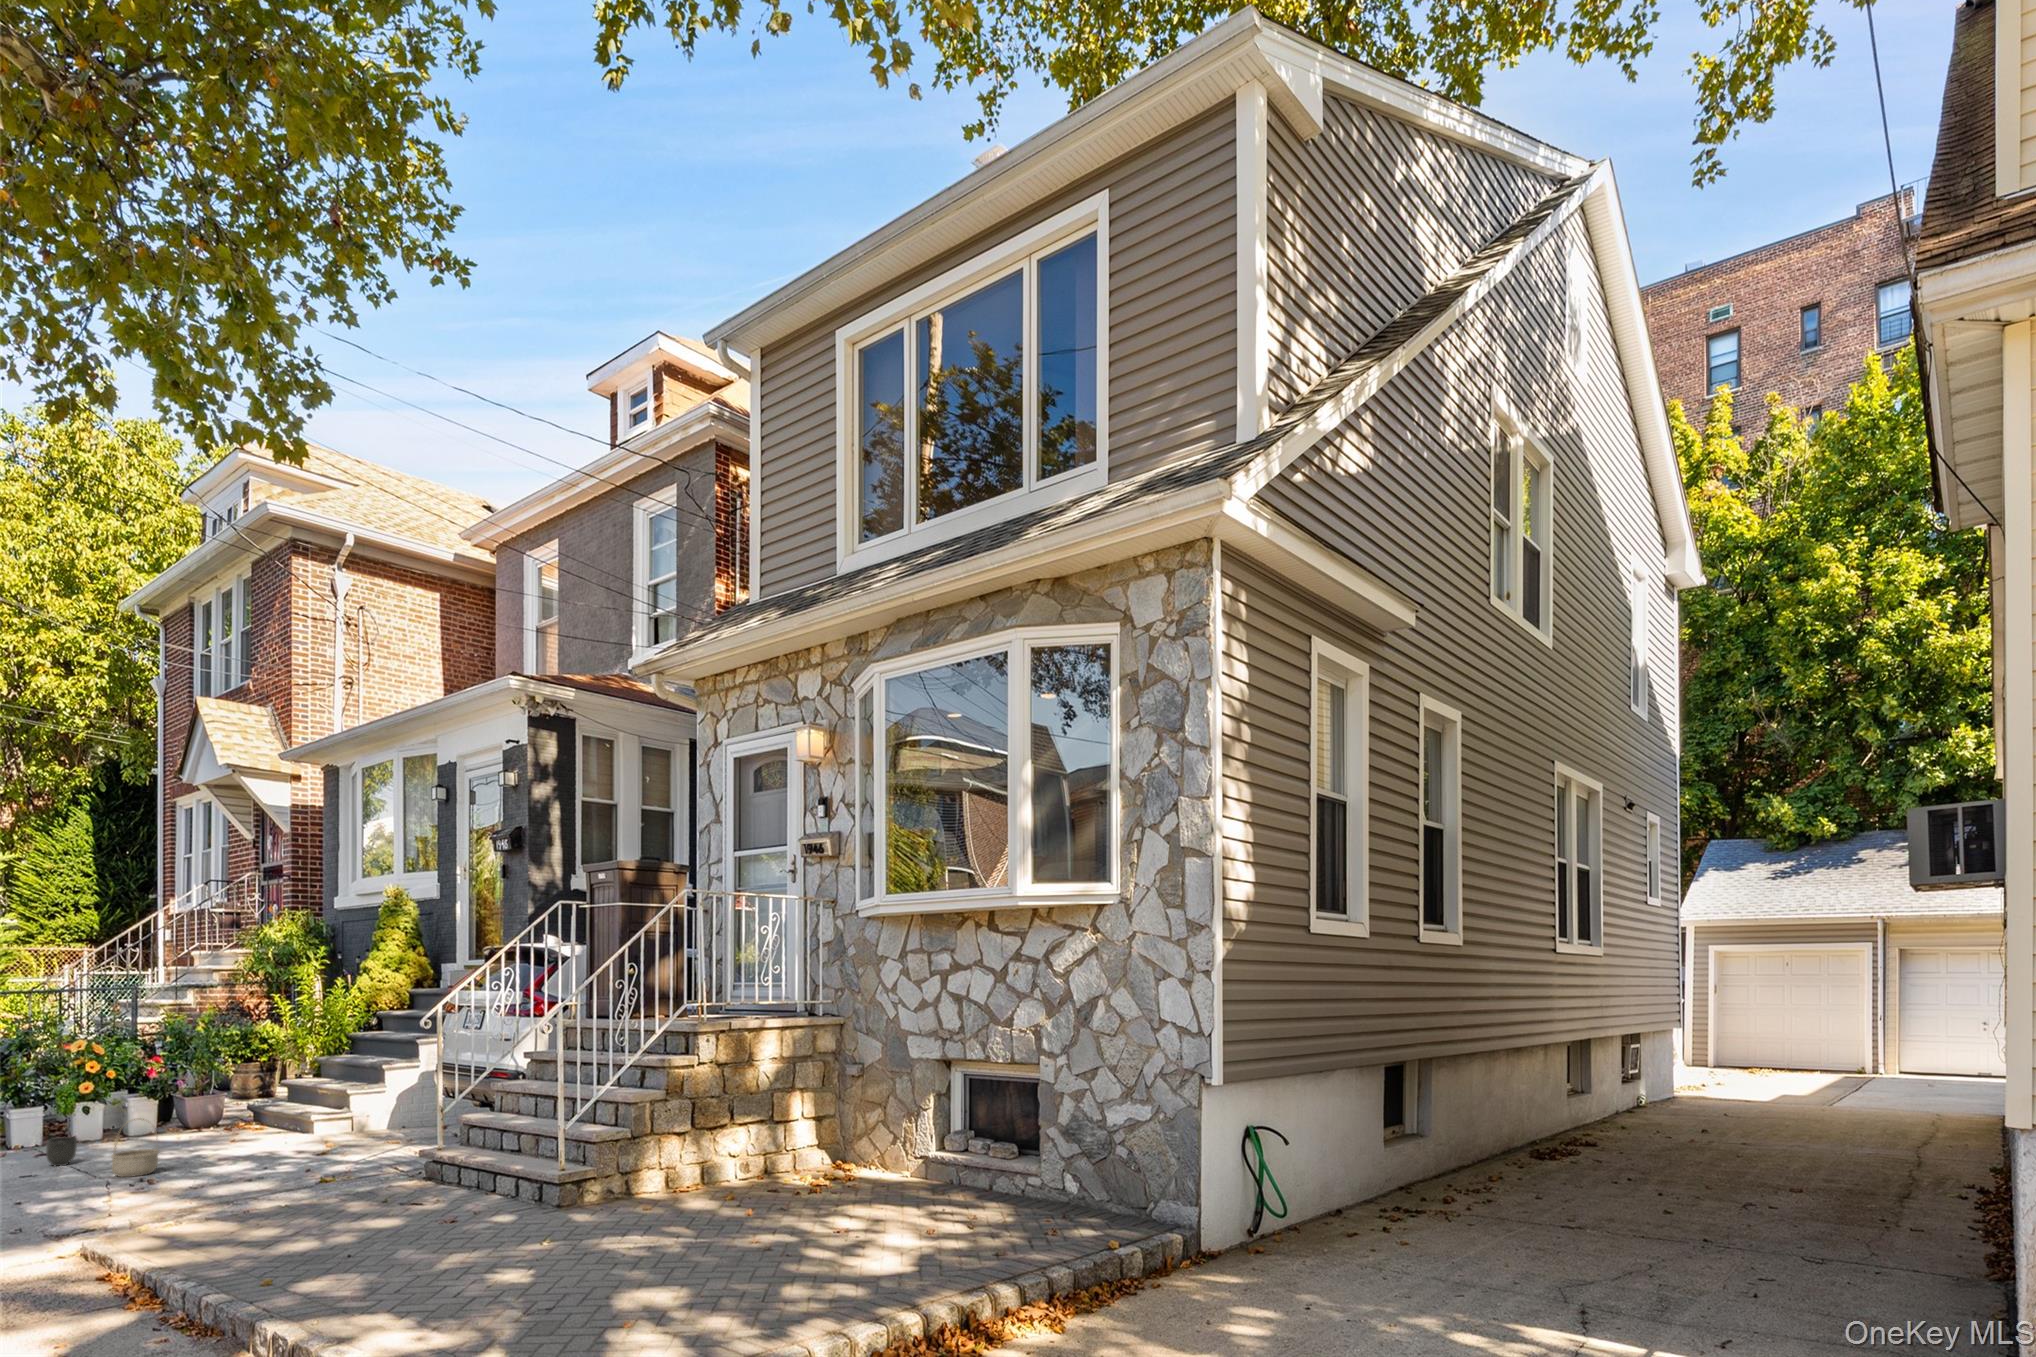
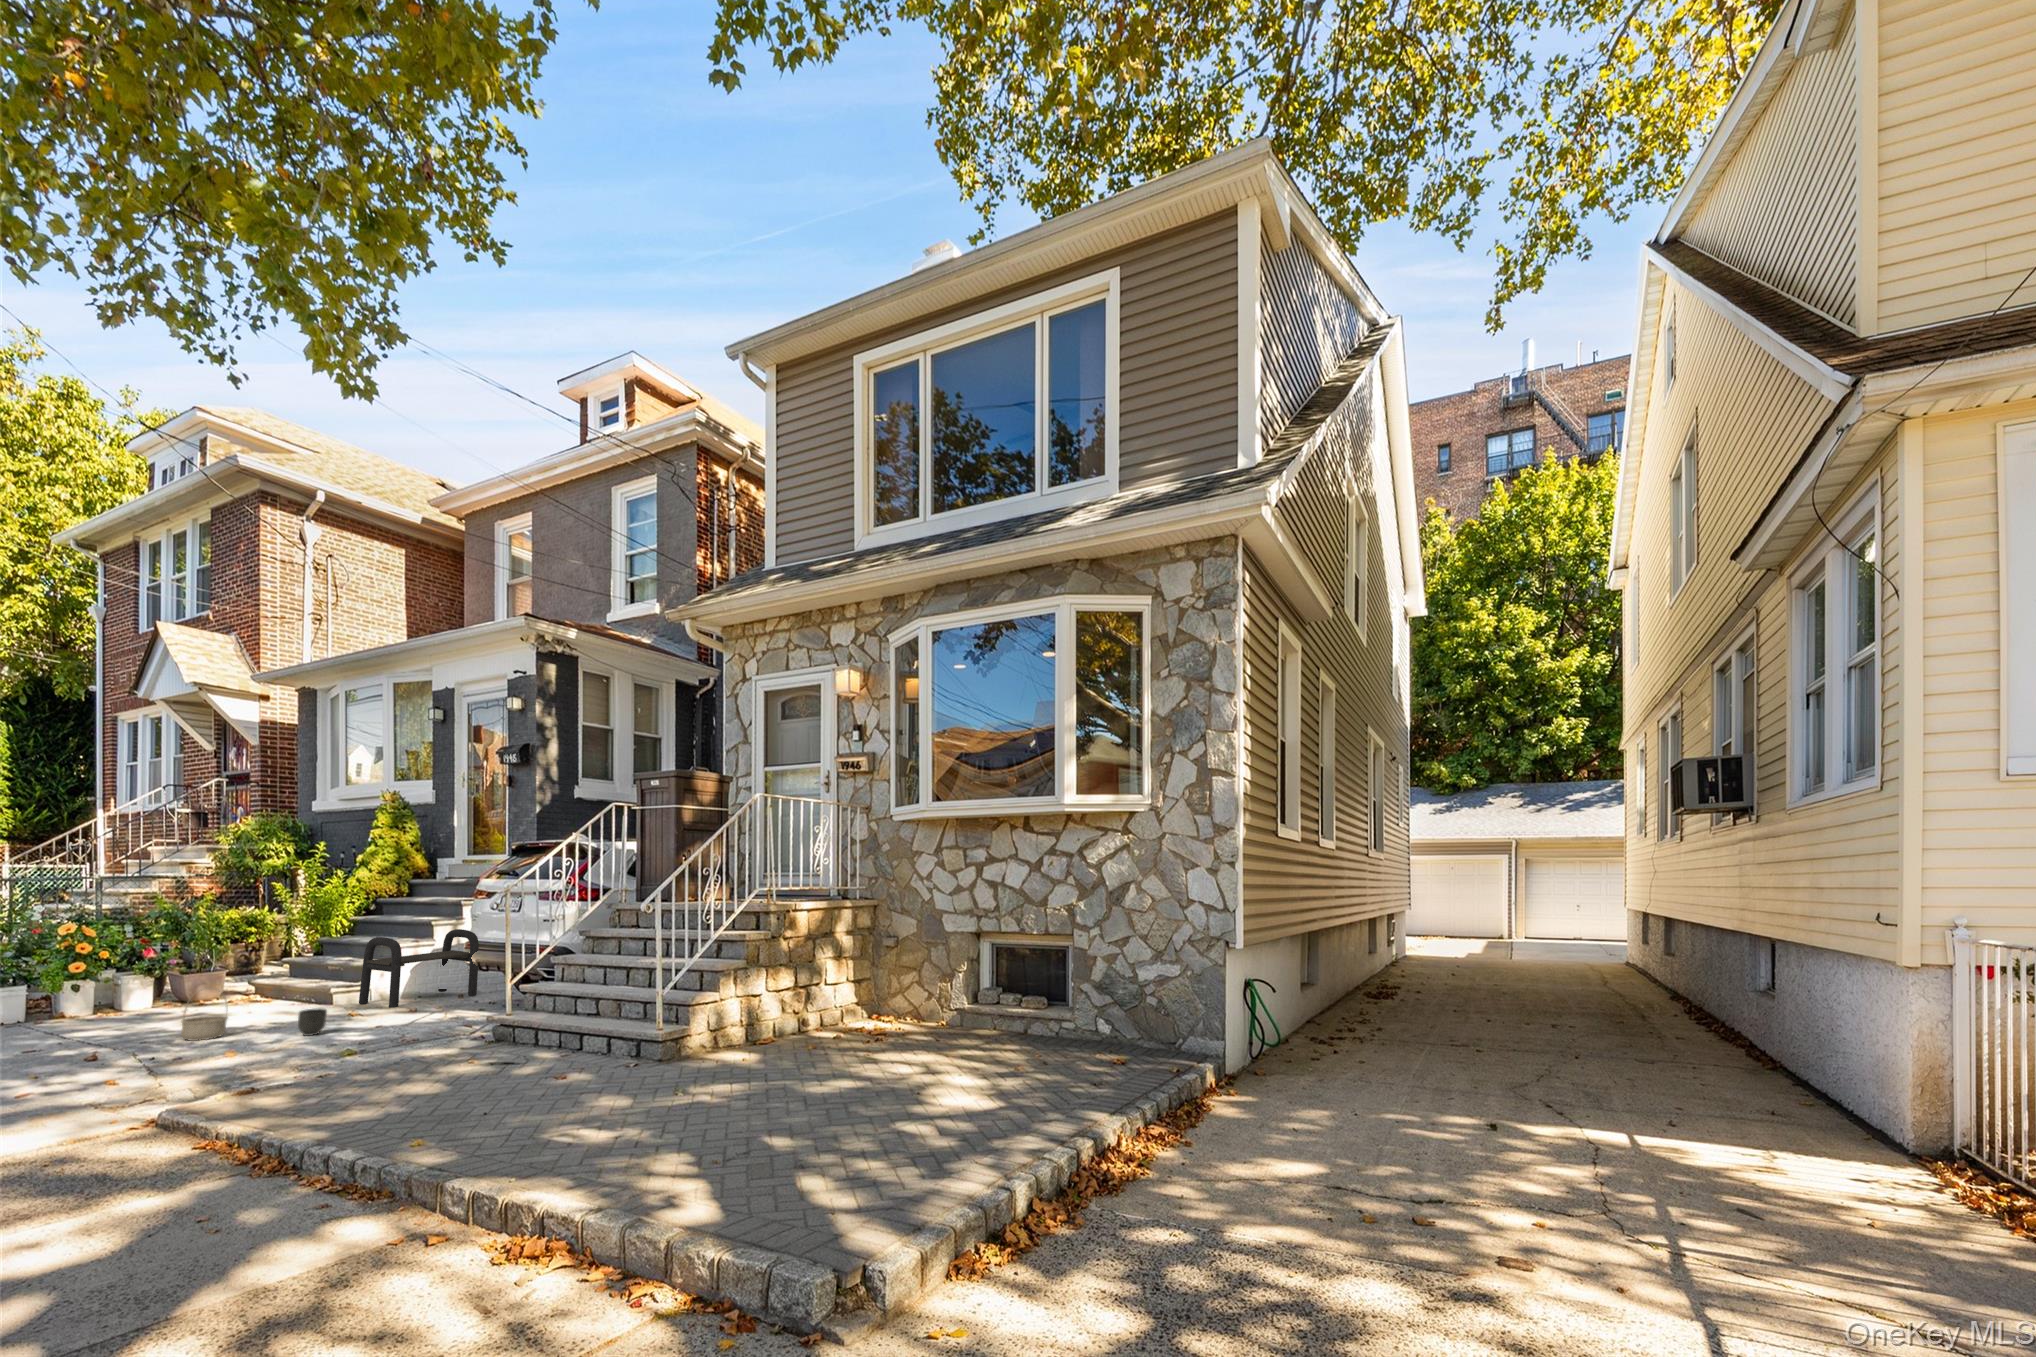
bench: none [326,1048,457,1142] -> present [359,929,479,1008]
planter: present [46,1137,77,1166] -> present [298,1008,327,1036]

